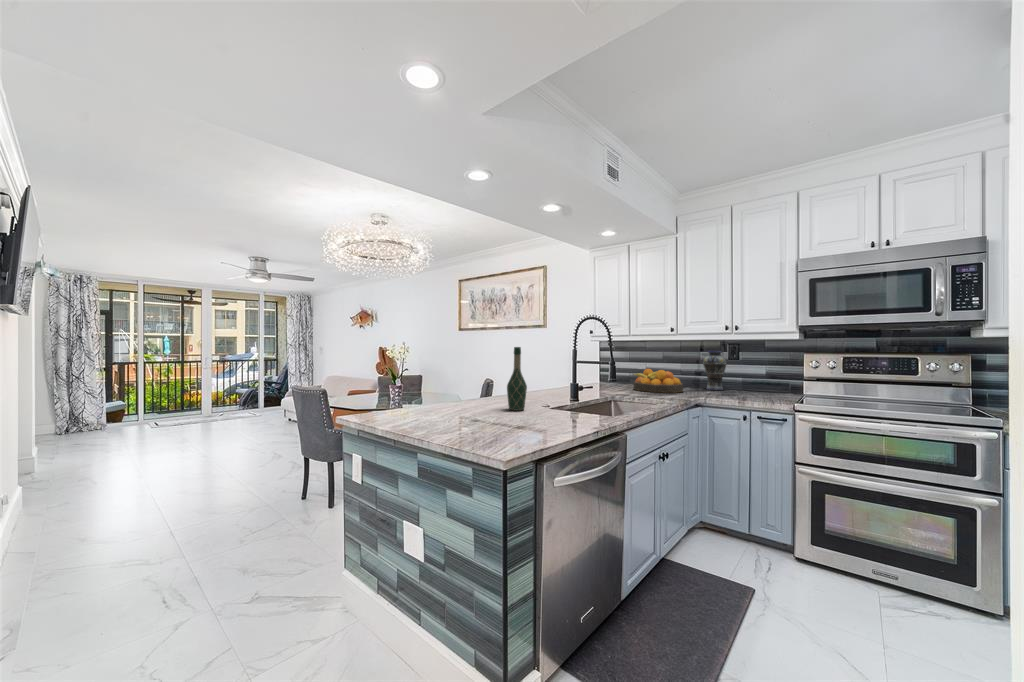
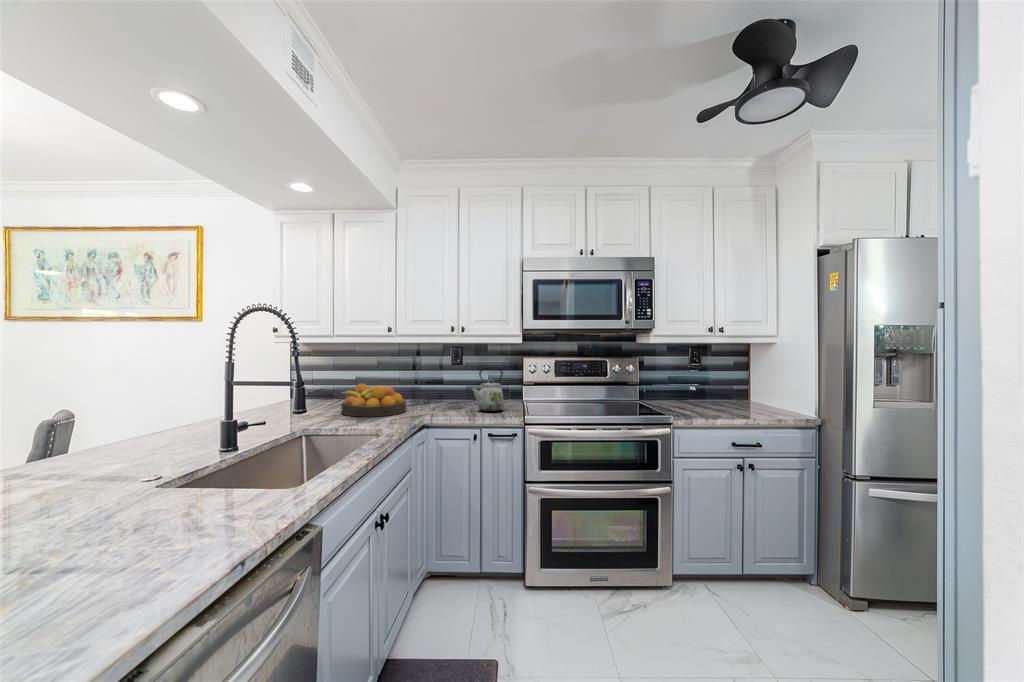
wine bottle: present [507,347,527,411] -> none [58,385,120,529]
vase: present [703,351,727,390] -> none [426,356,451,403]
kettle: none [740,360,776,399] -> present [470,368,504,412]

